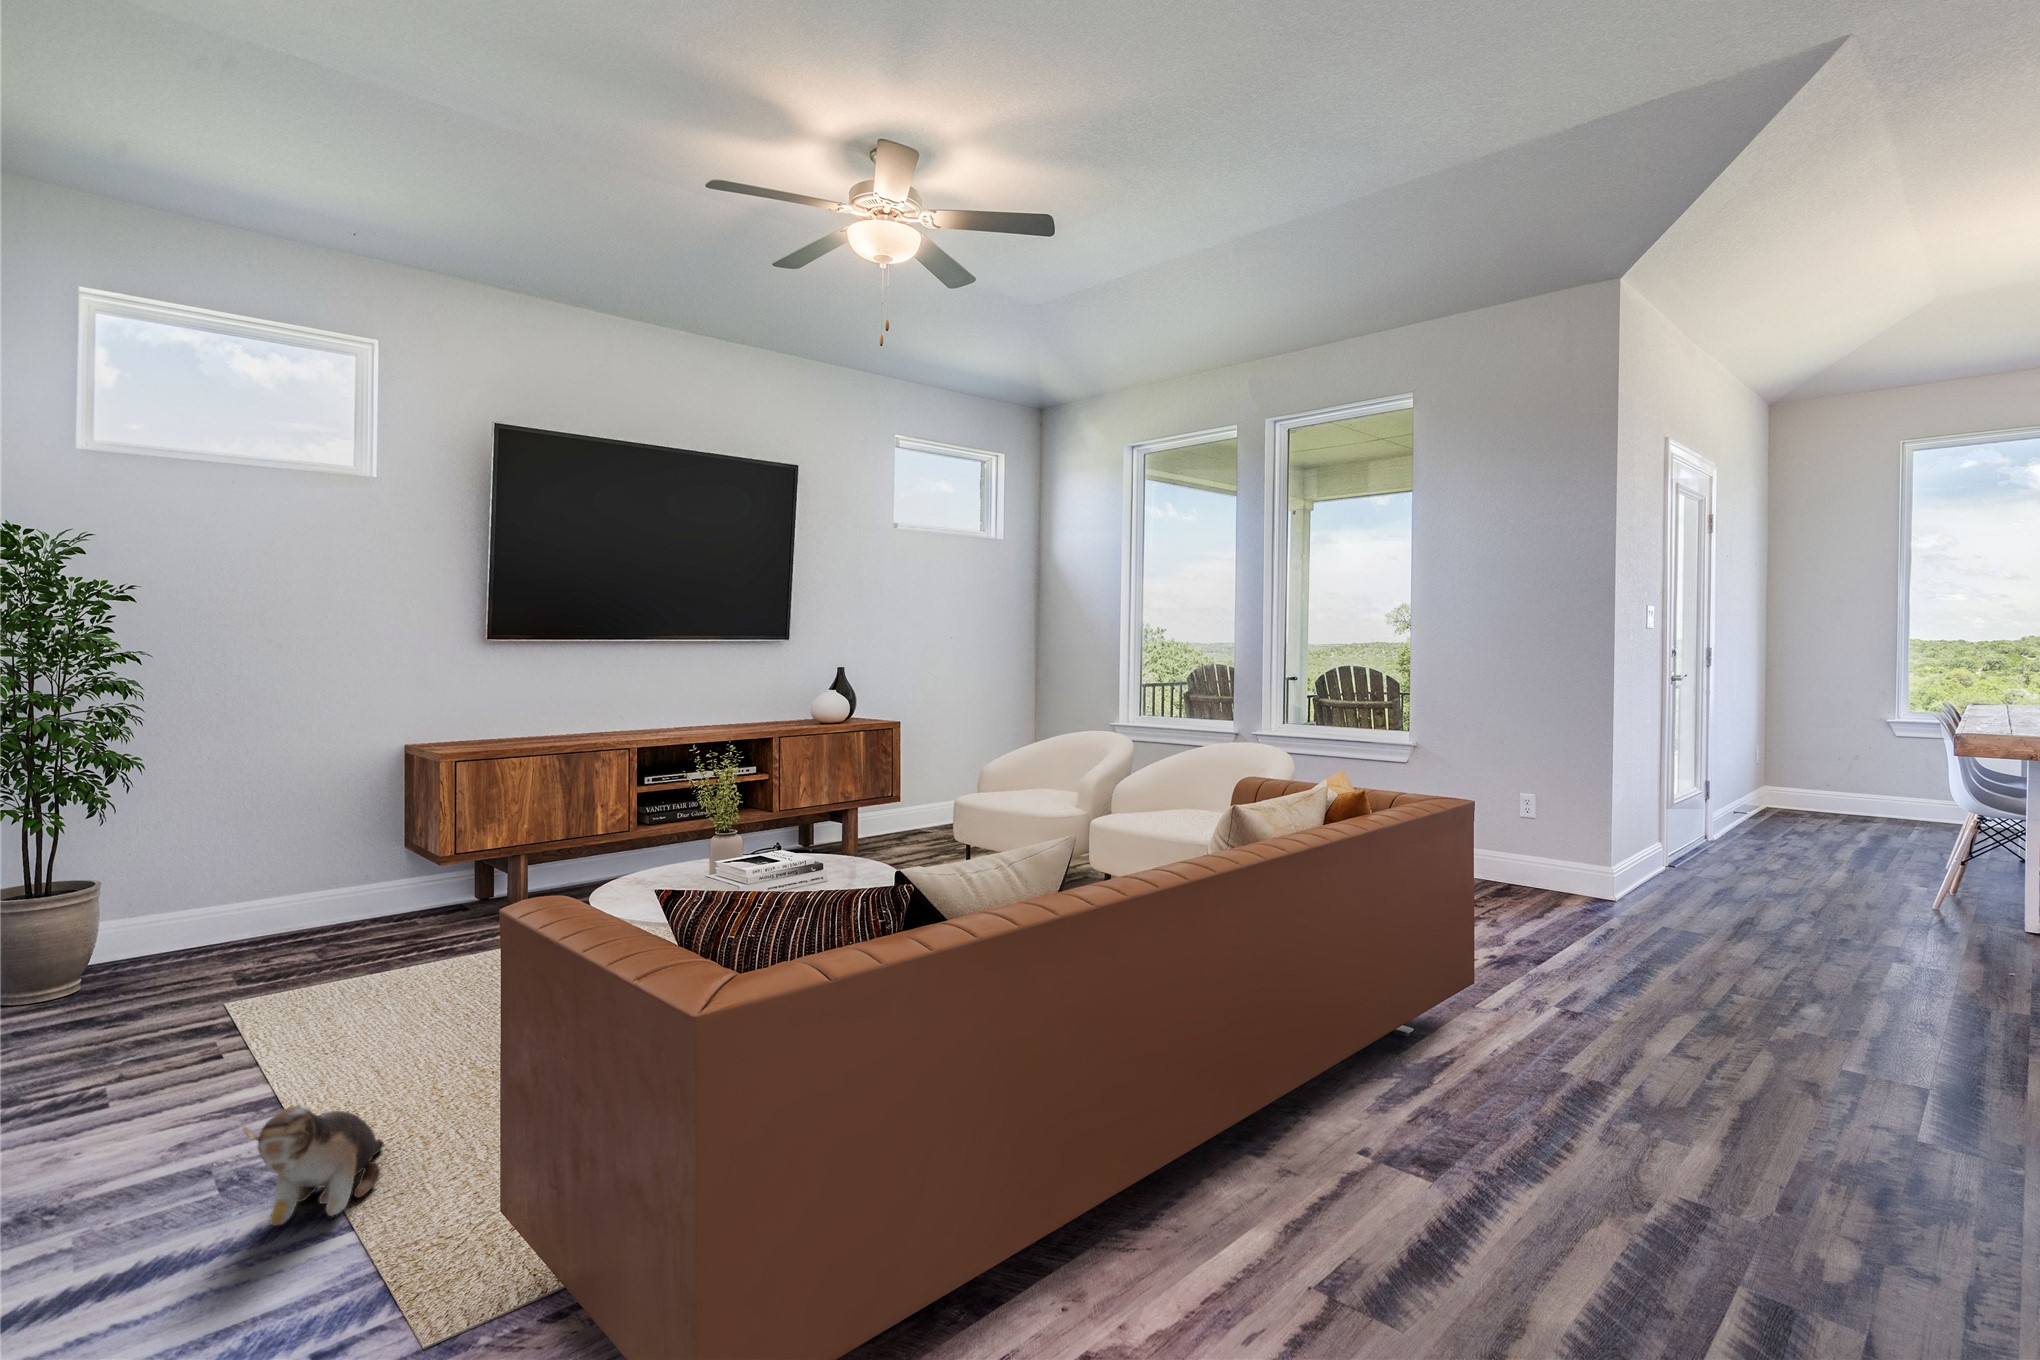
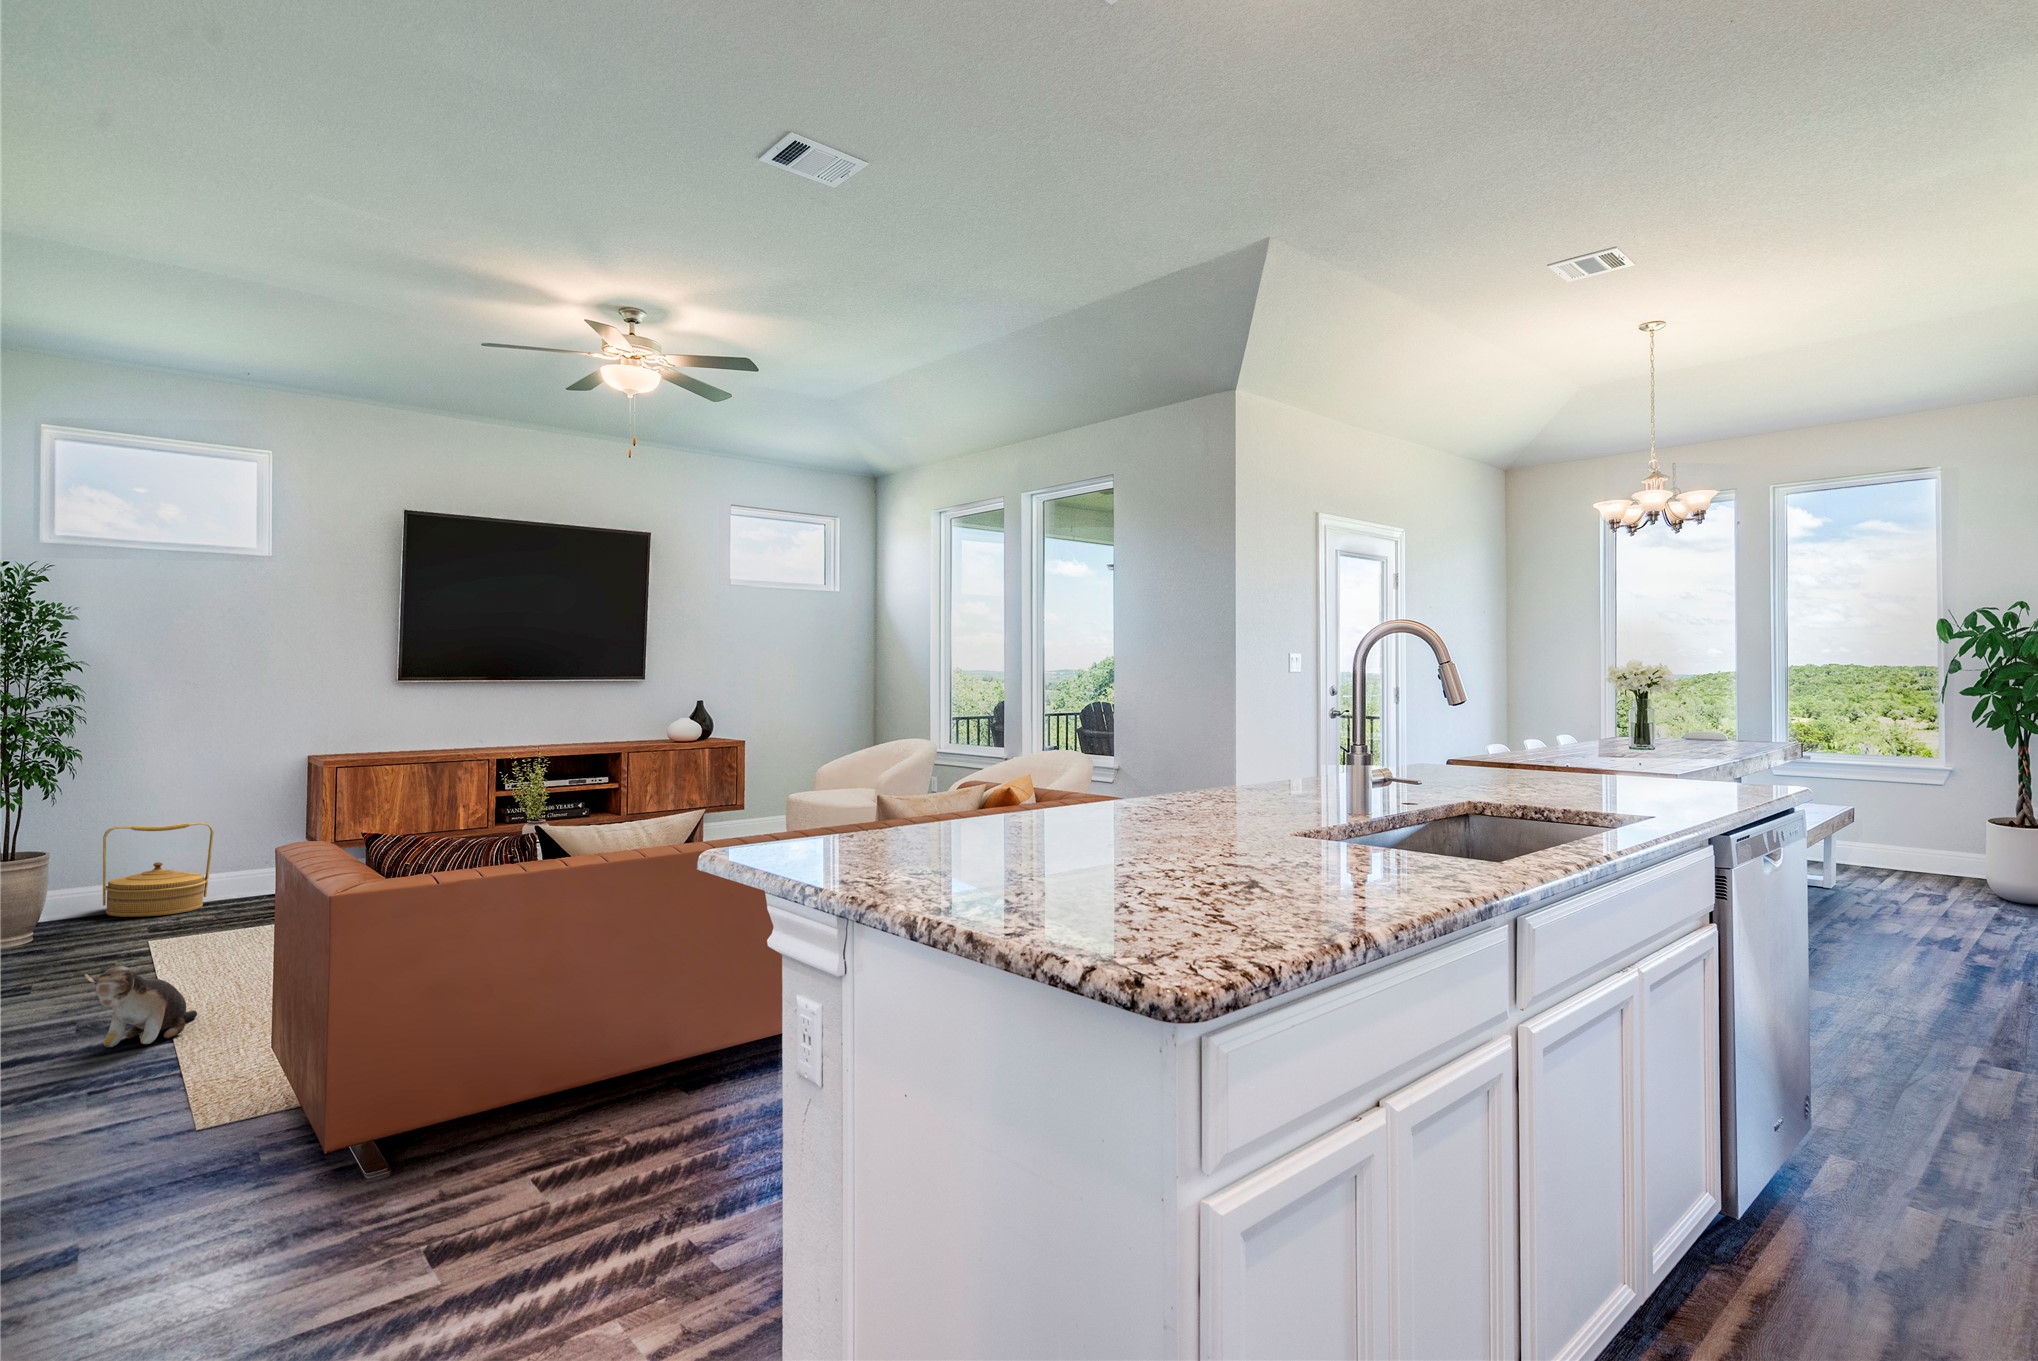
woven basket: none [170,842,309,967] -> present [103,822,214,917]

